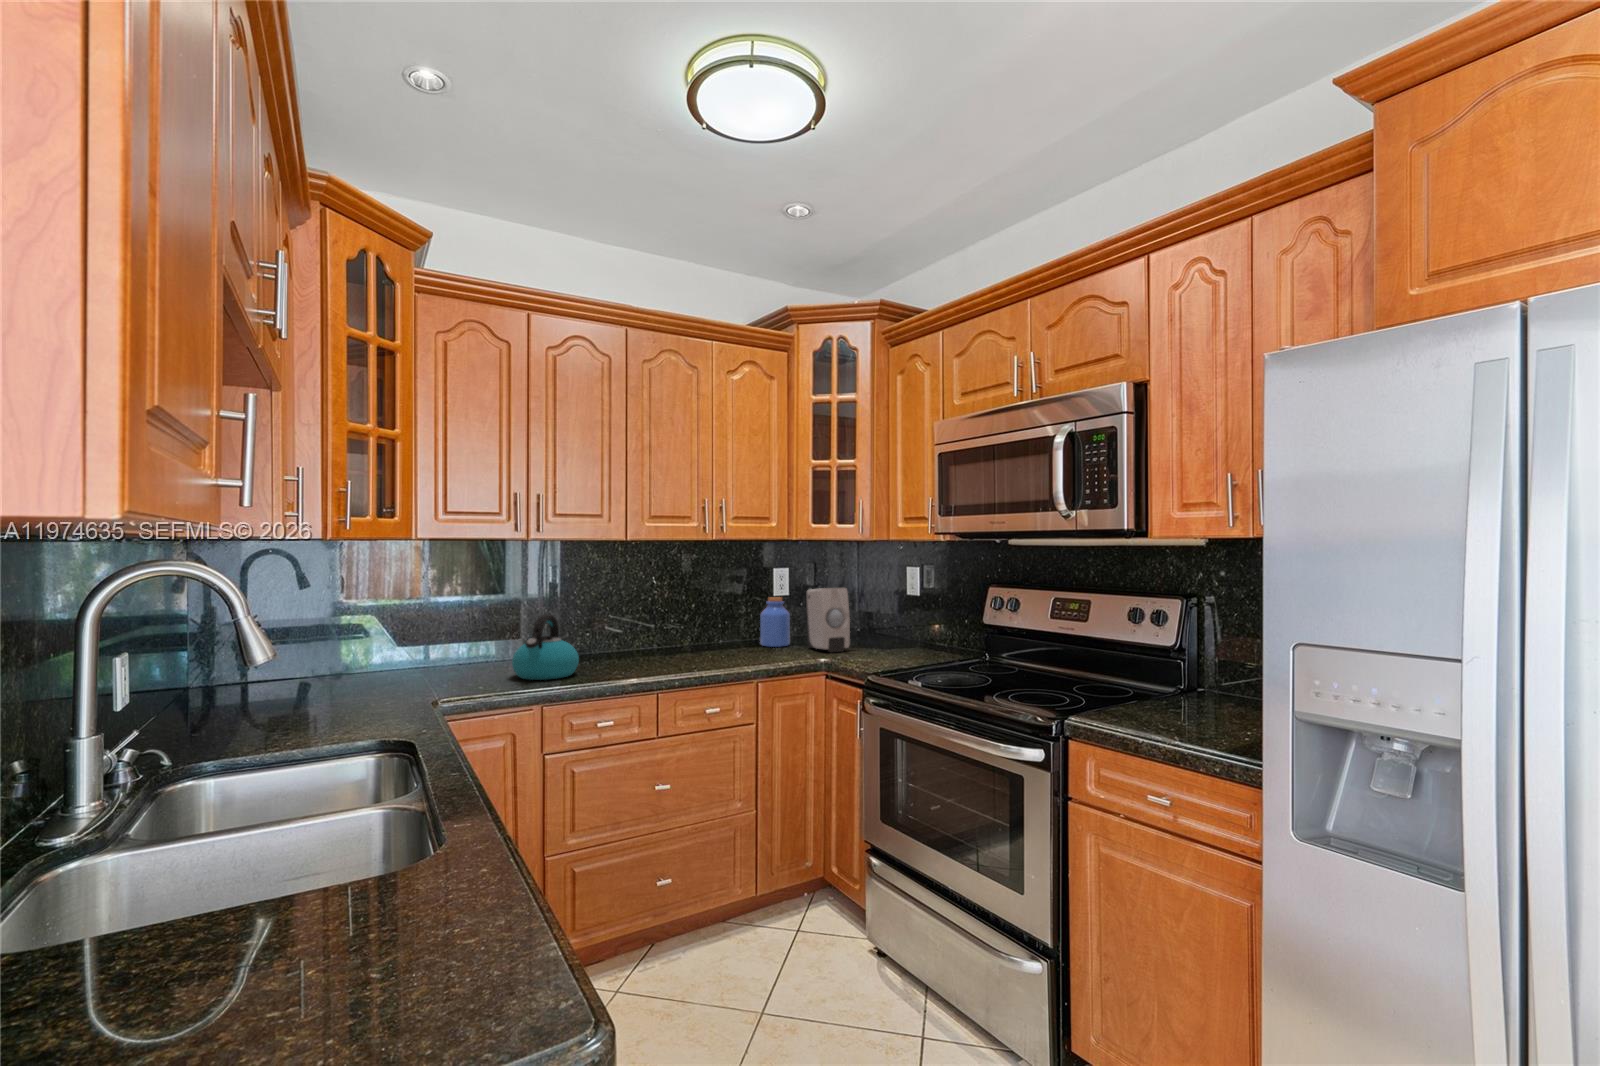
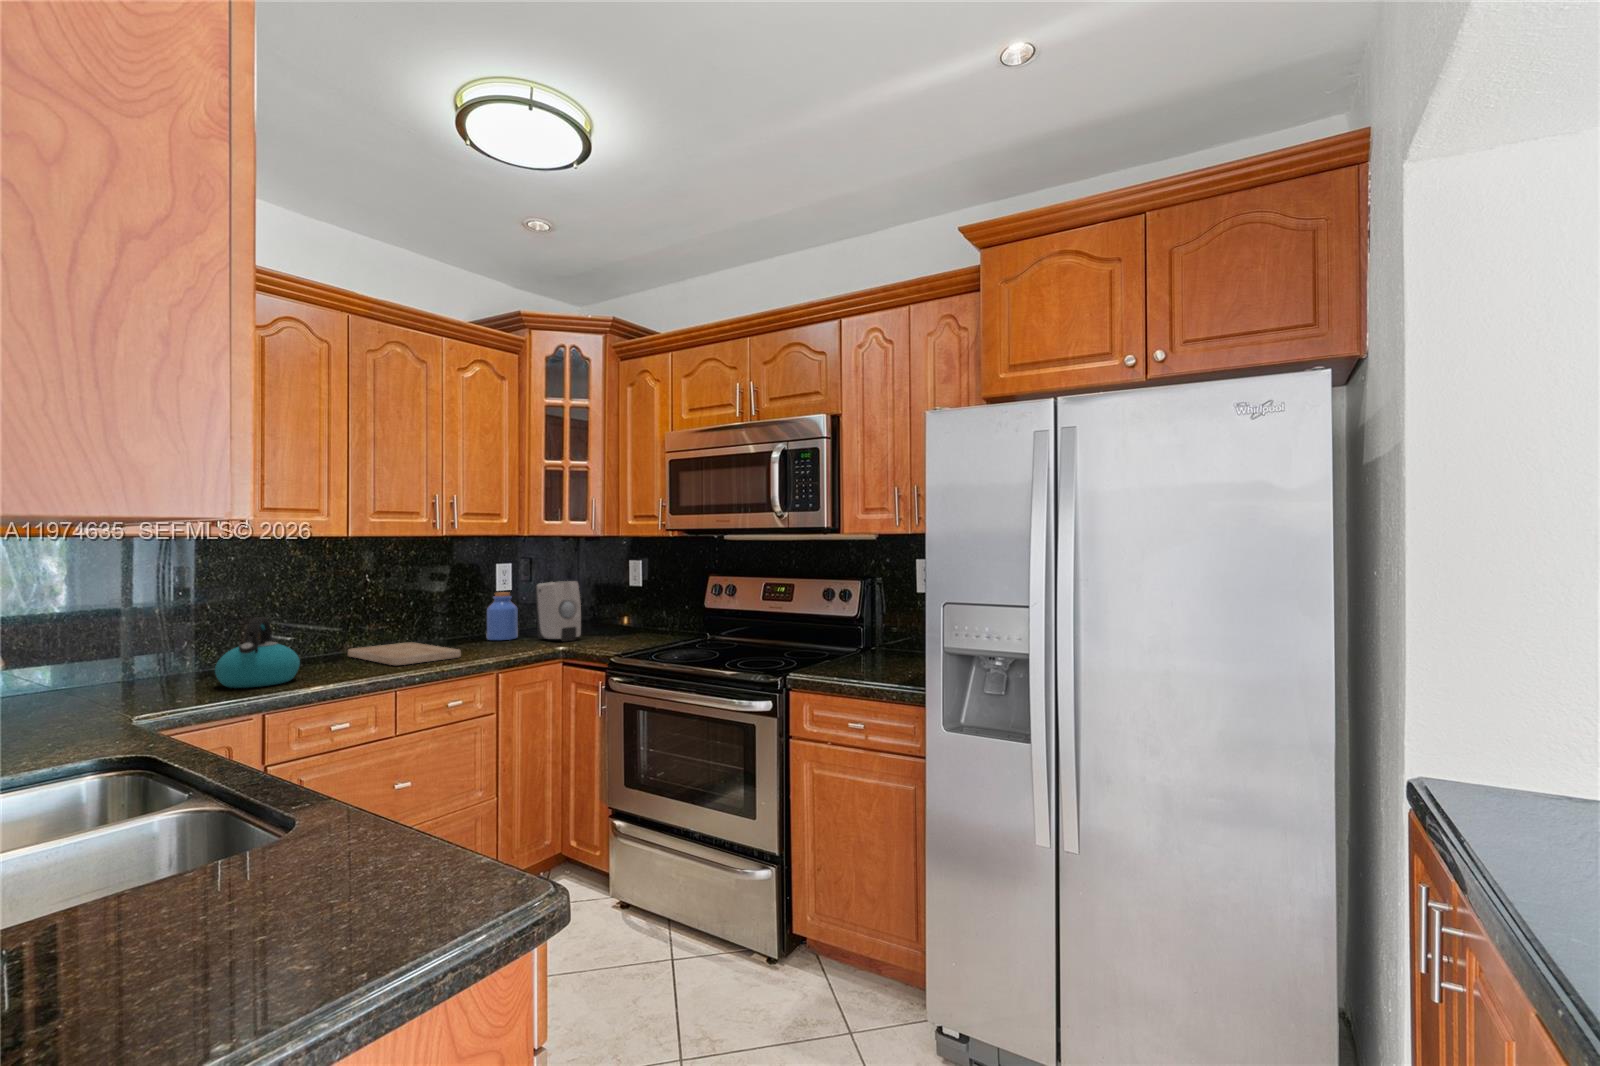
cutting board: none [633,644,725,667] -> present [348,642,461,665]

